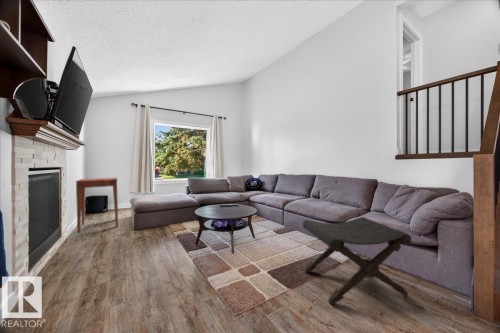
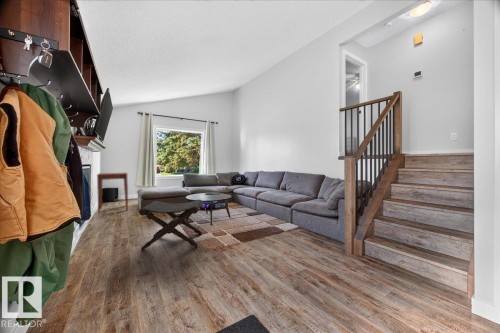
footstool: present [303,217,411,304] -> present [139,200,202,250]

